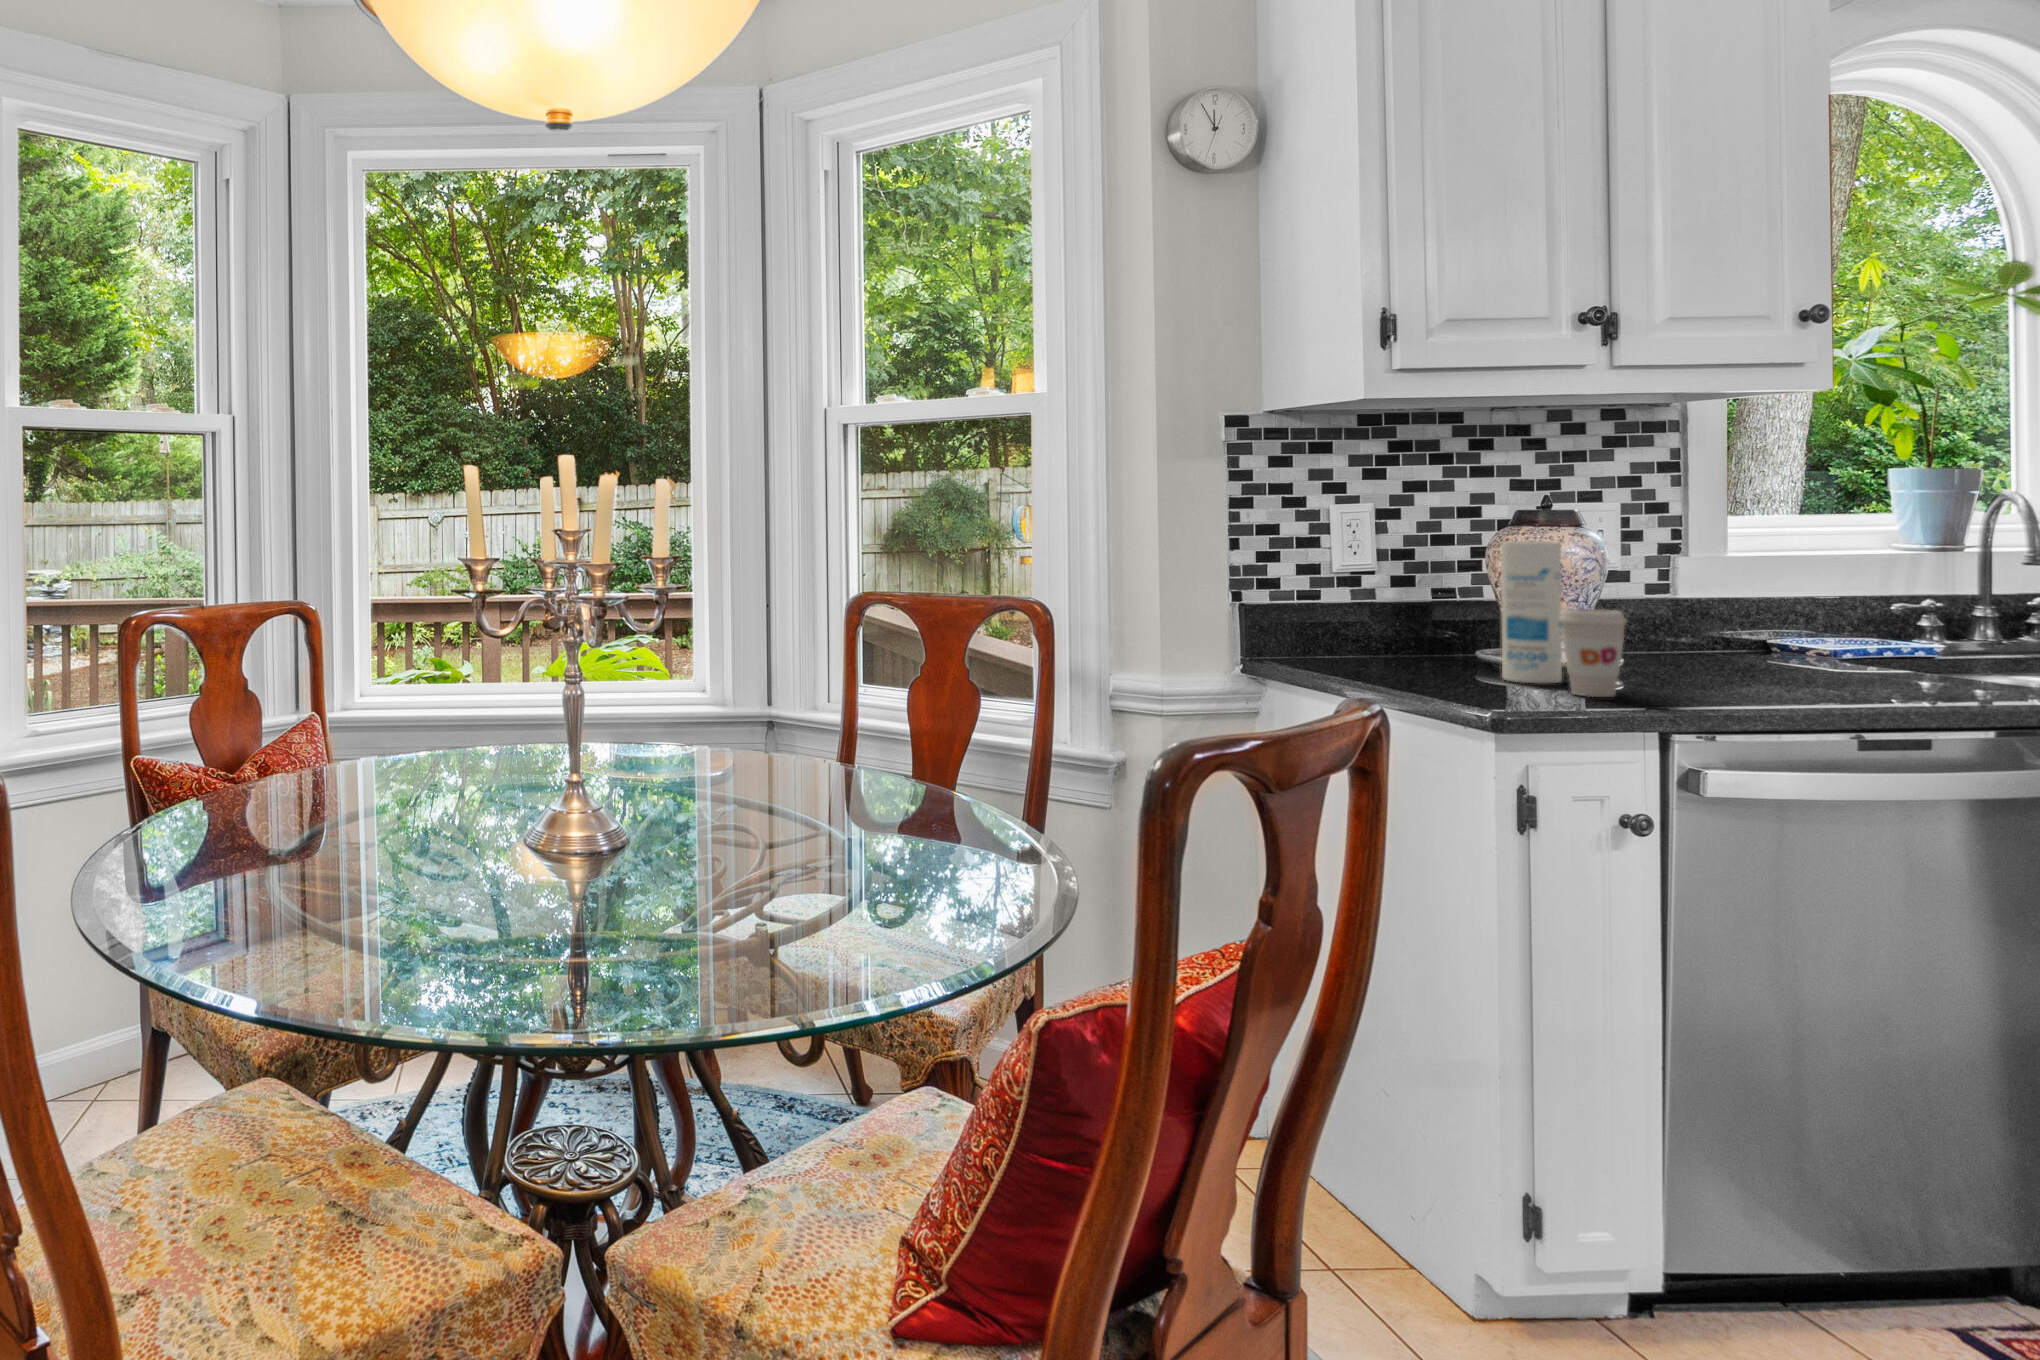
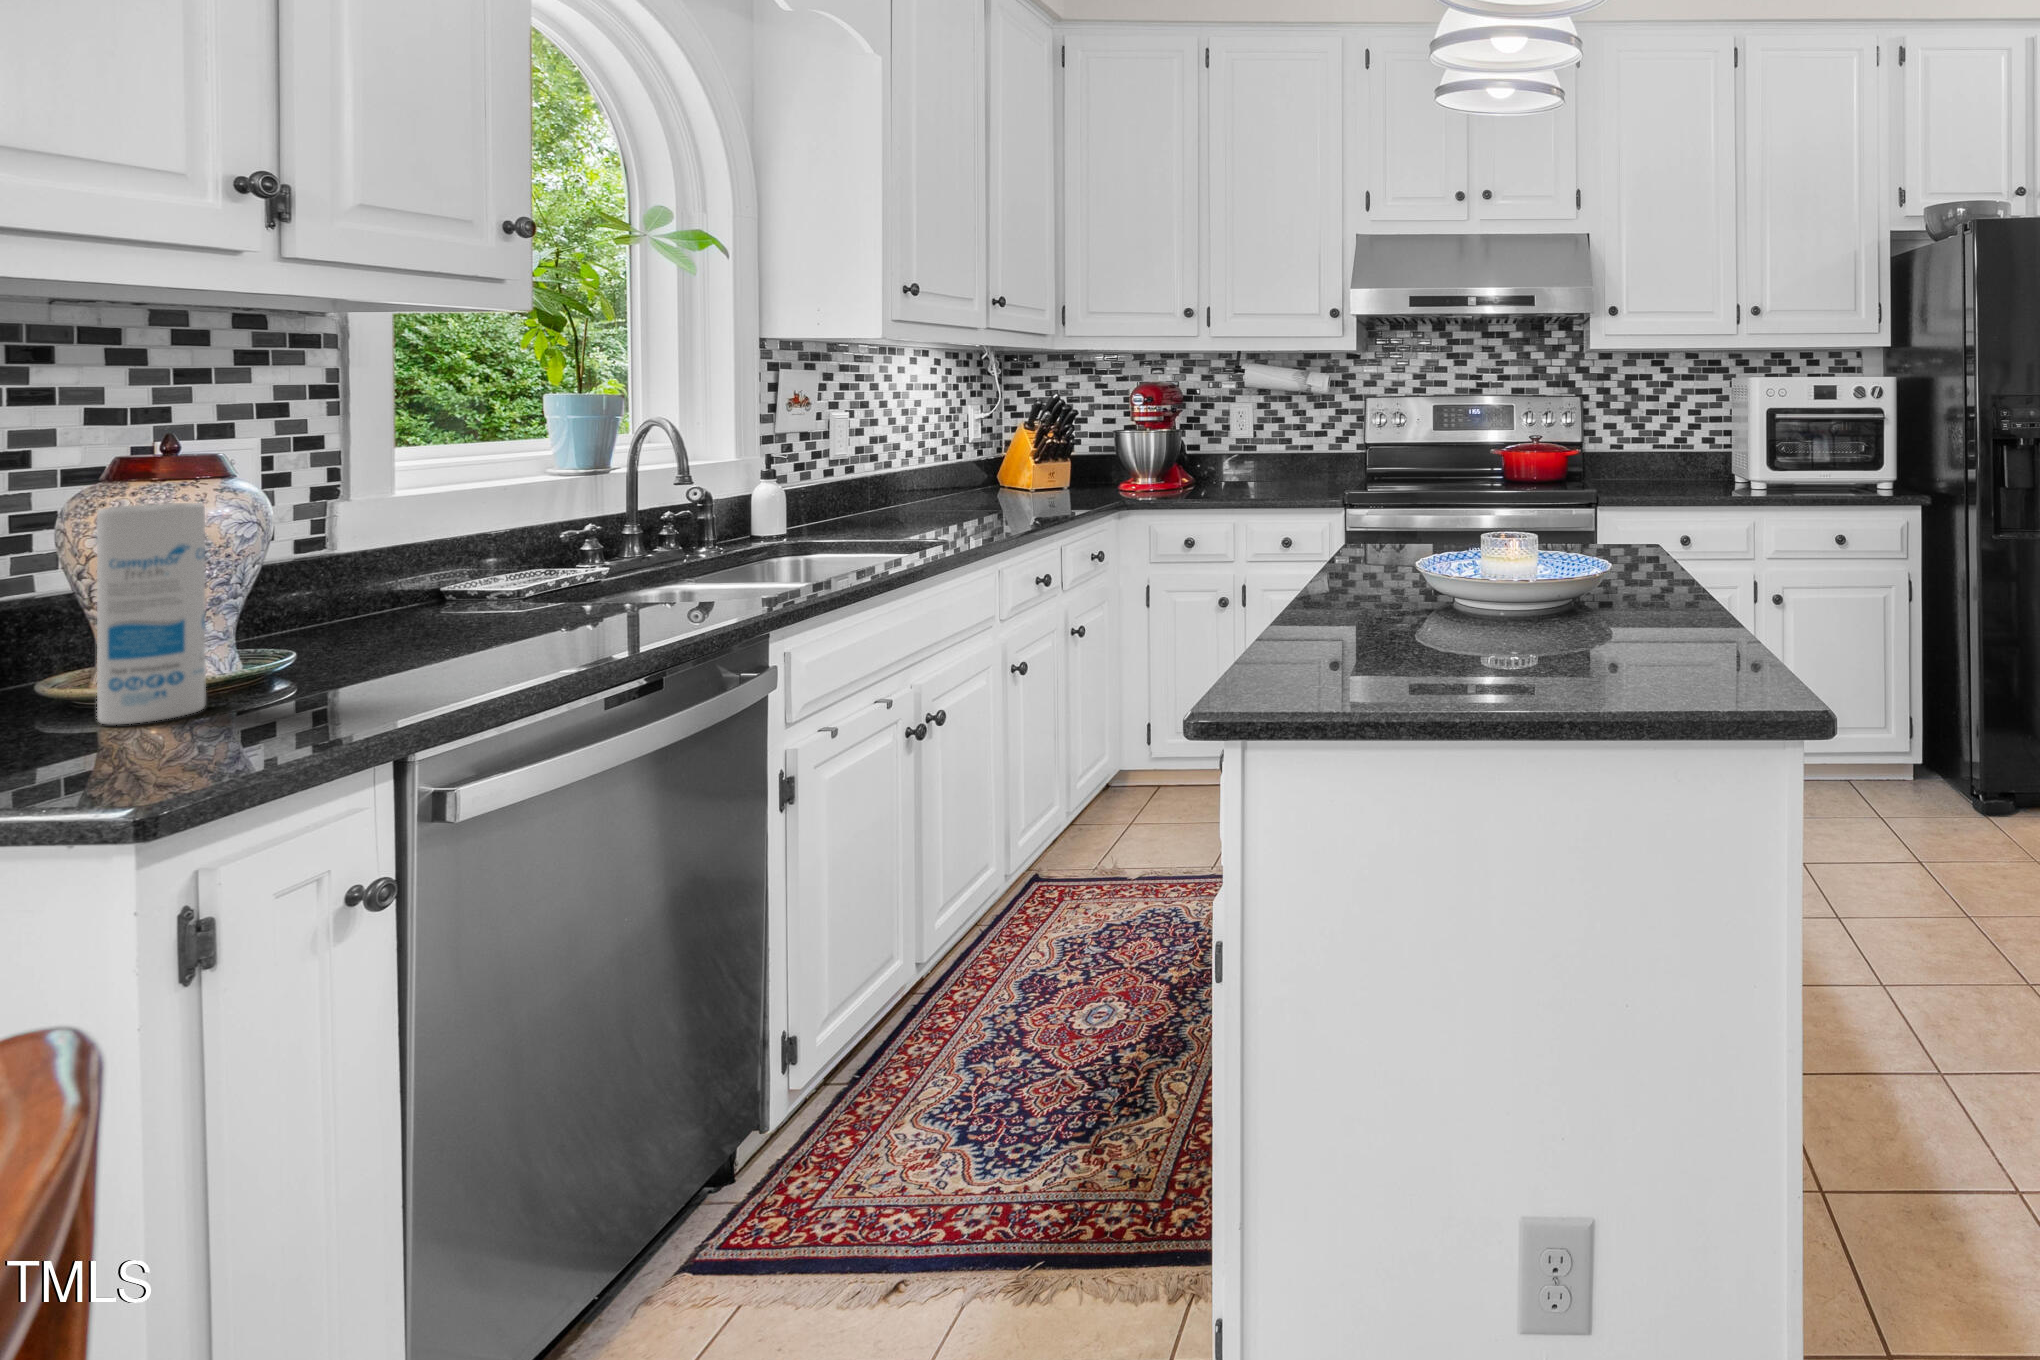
coffee cup: present [1559,609,1626,697] -> none [212,597,322,730]

